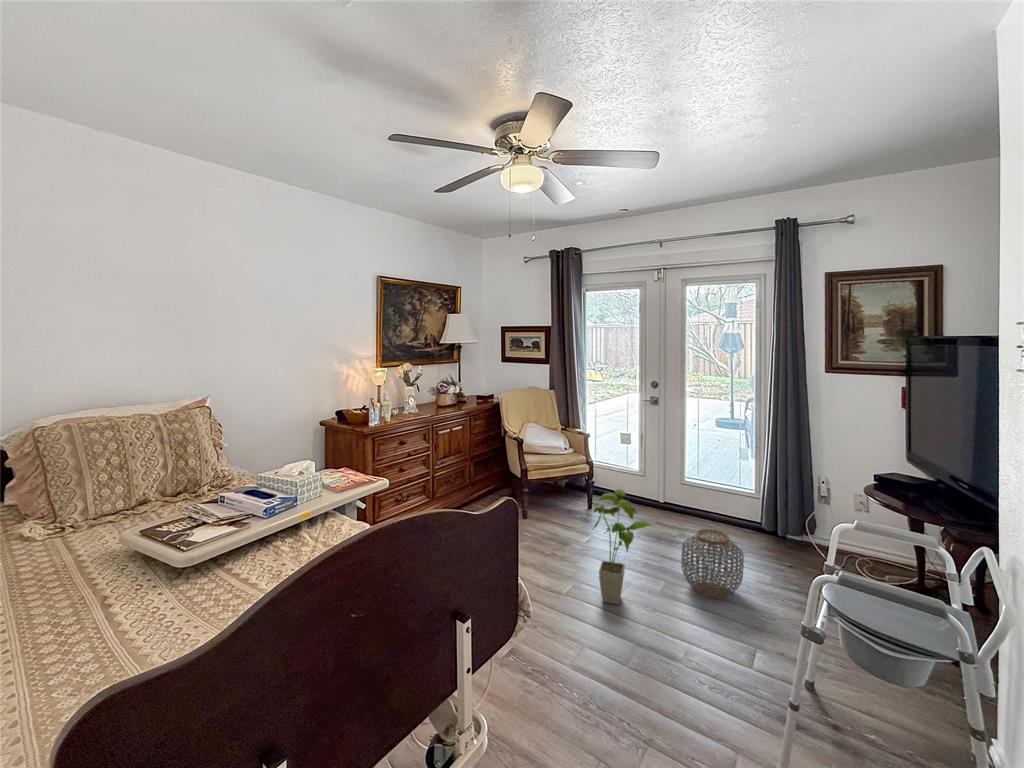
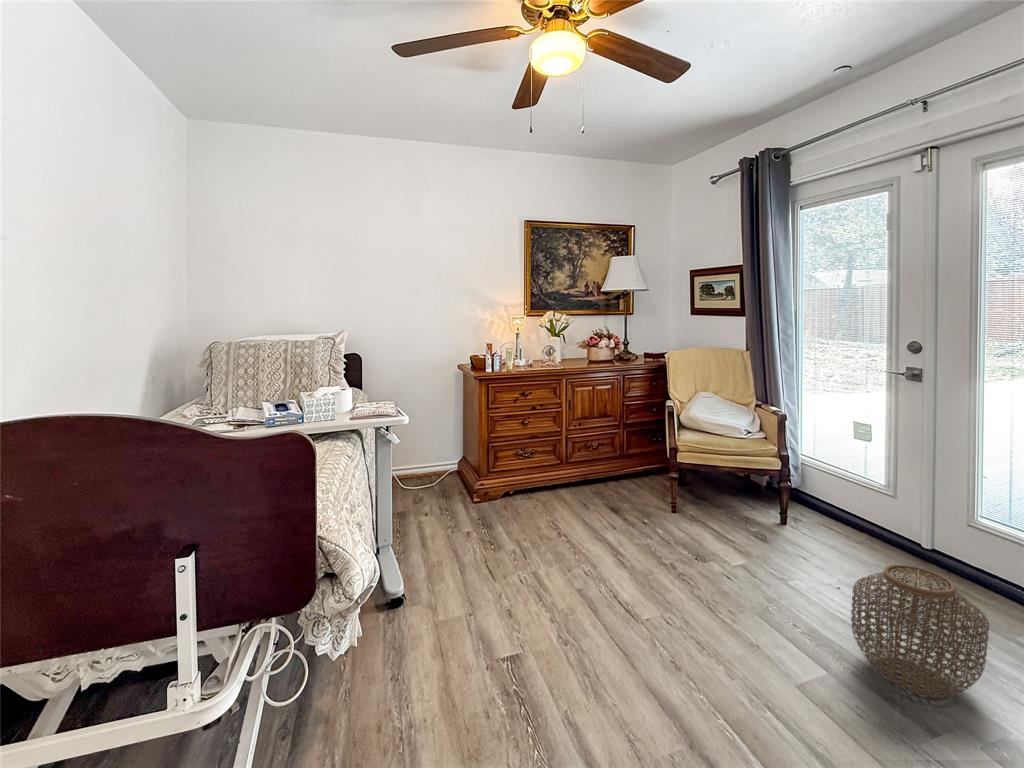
house plant: present [593,489,652,604] -> none [681,464,787,637]

